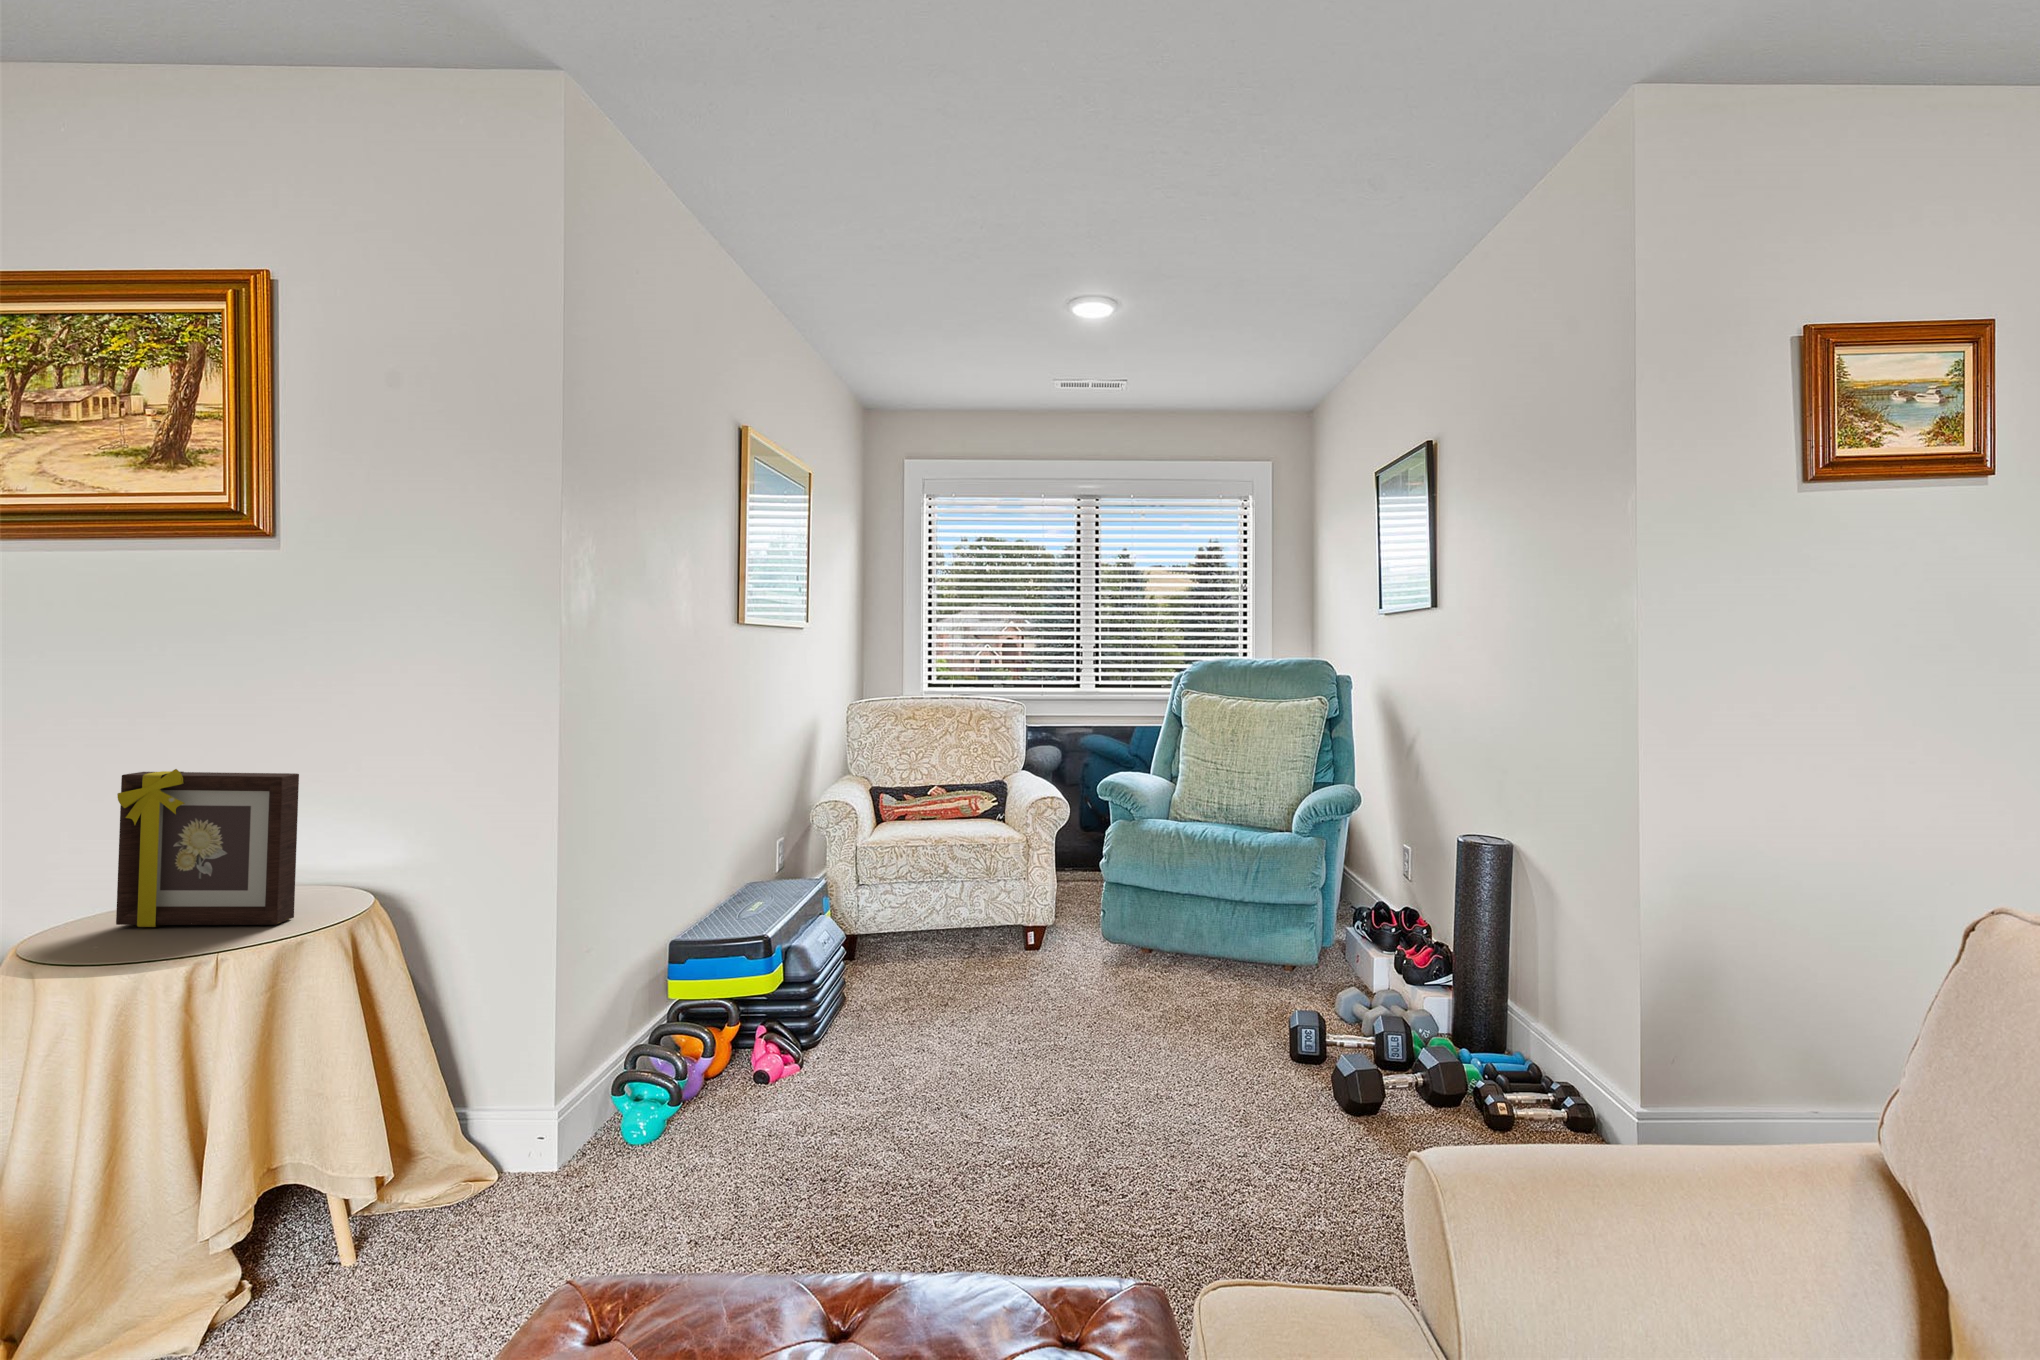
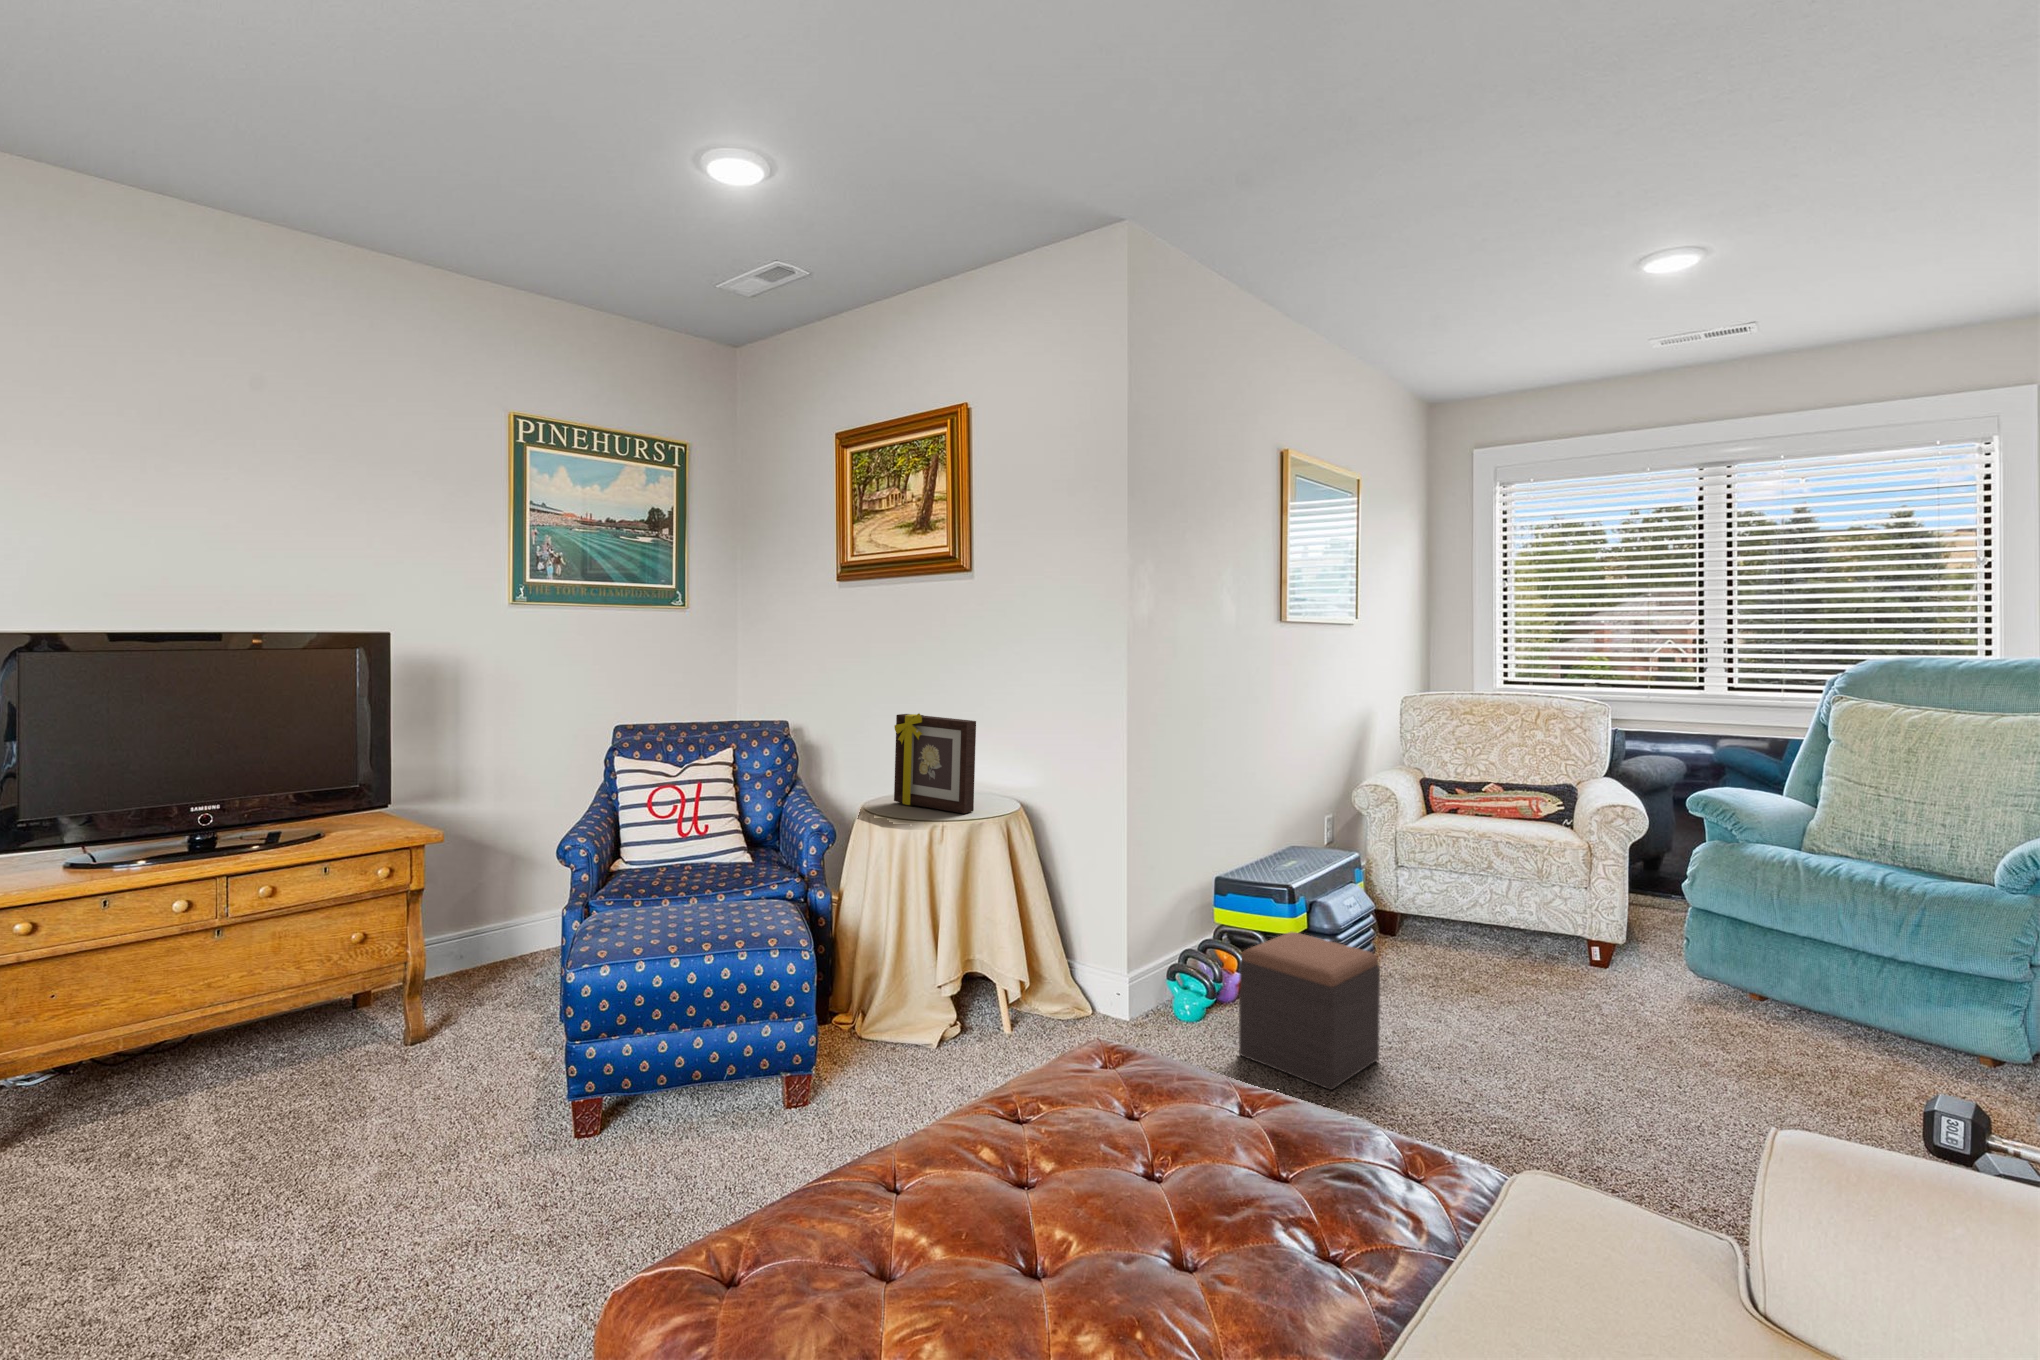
footstool: none [723,992,880,1171] -> present [1239,932,1380,1090]

